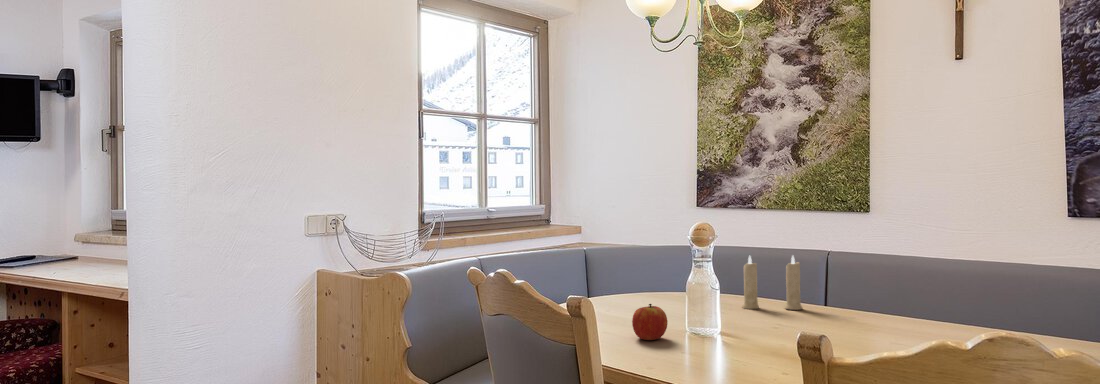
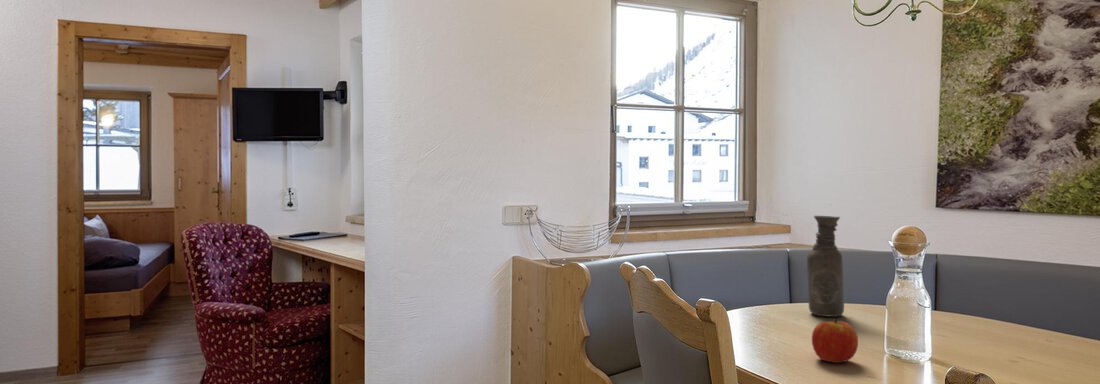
vase: none [613,219,643,303] -> present [807,216,844,316]
candle: present [742,256,802,310] -> none [977,266,1069,344]

